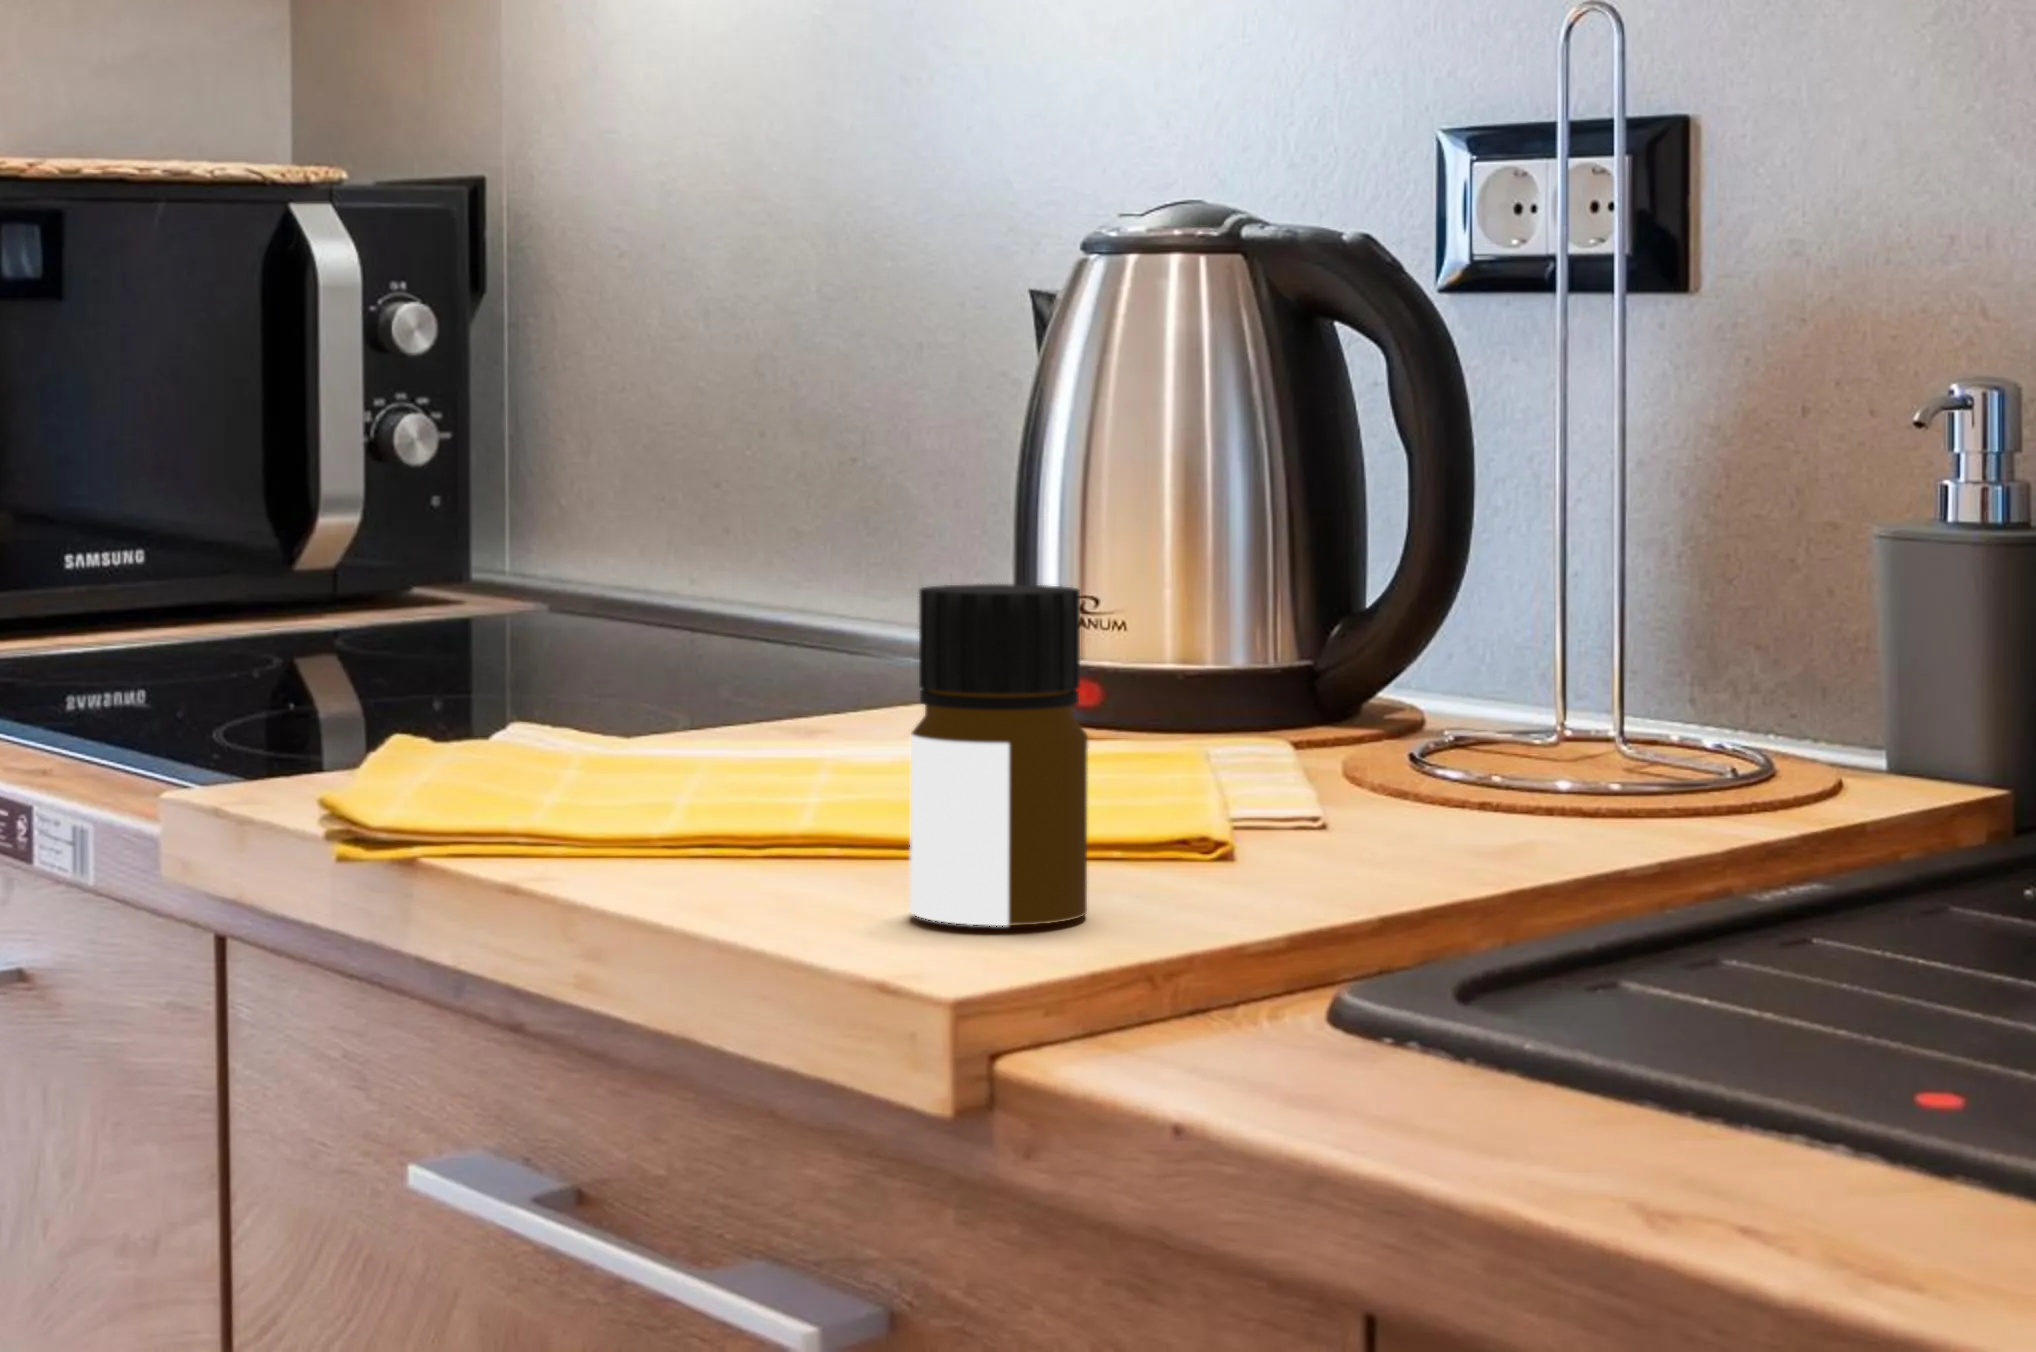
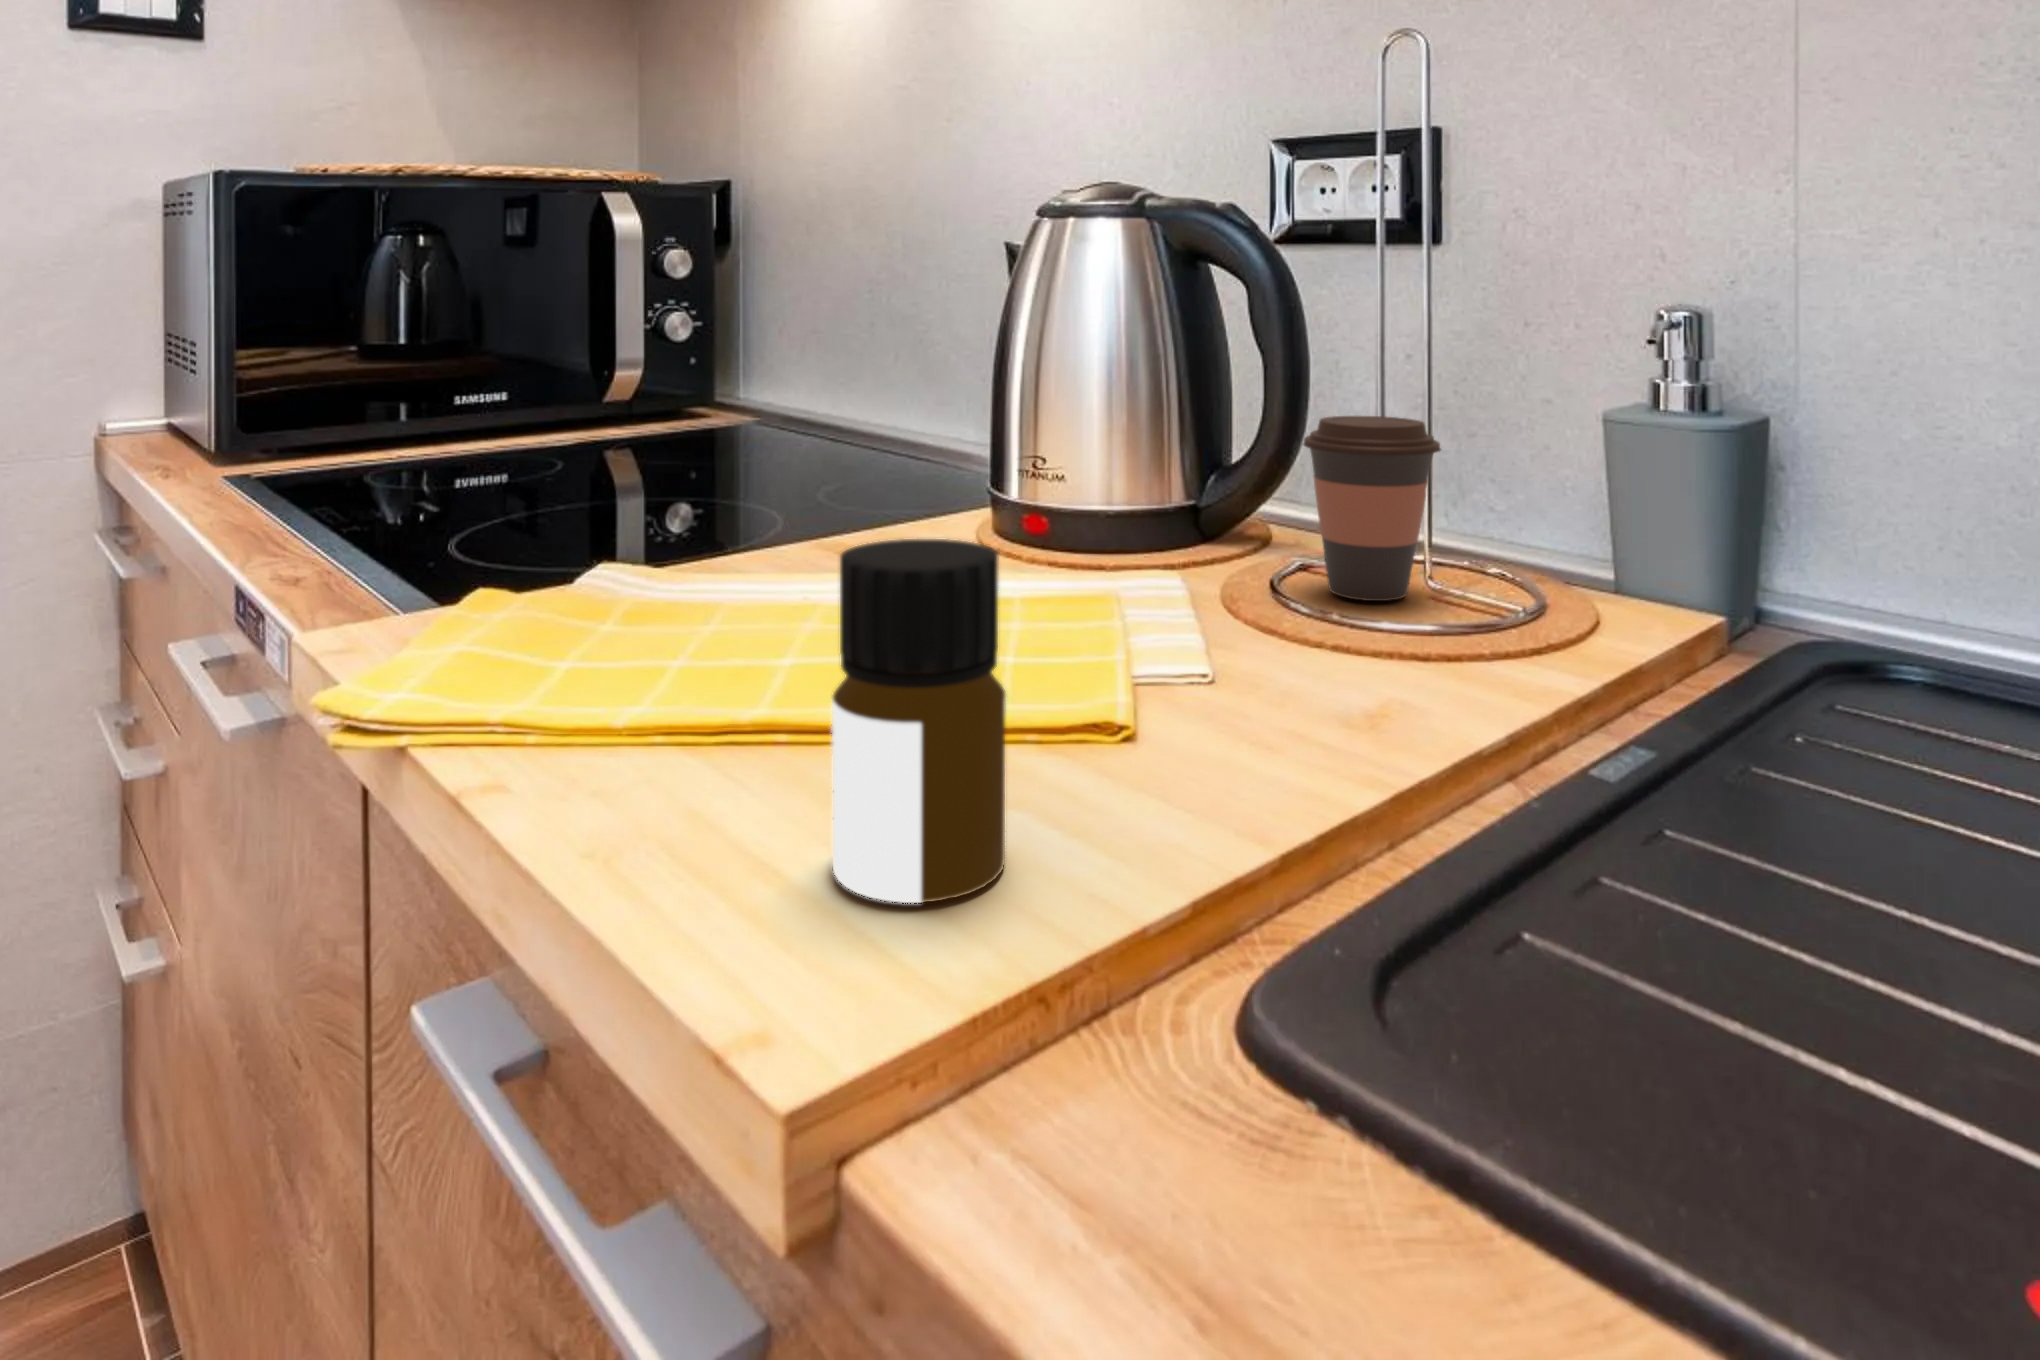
coffee cup: none [1463,522,1656,774] -> present [1303,416,1441,601]

